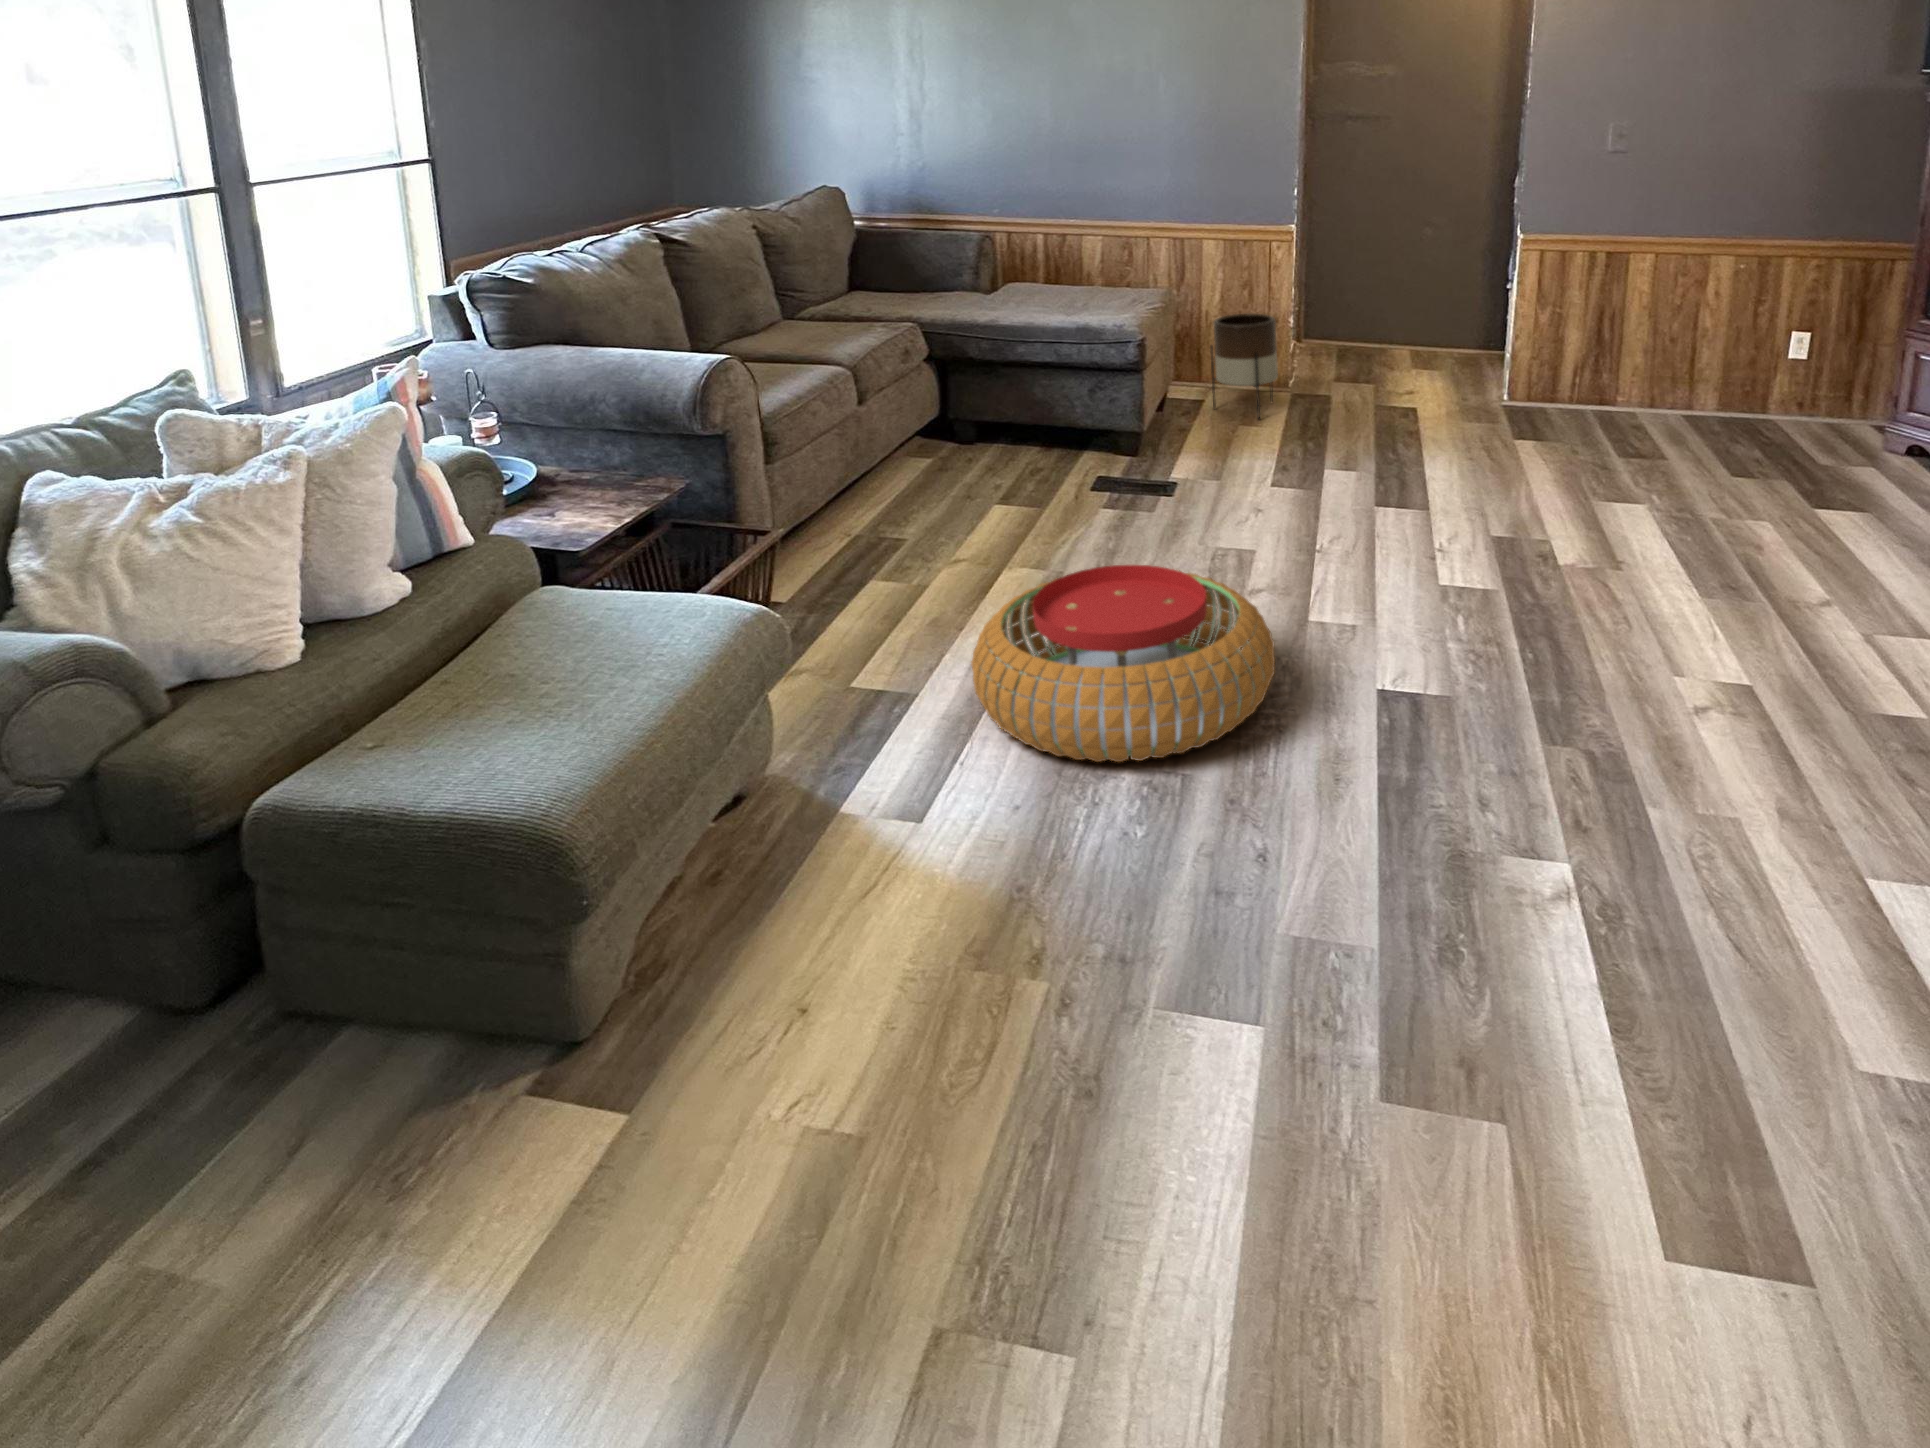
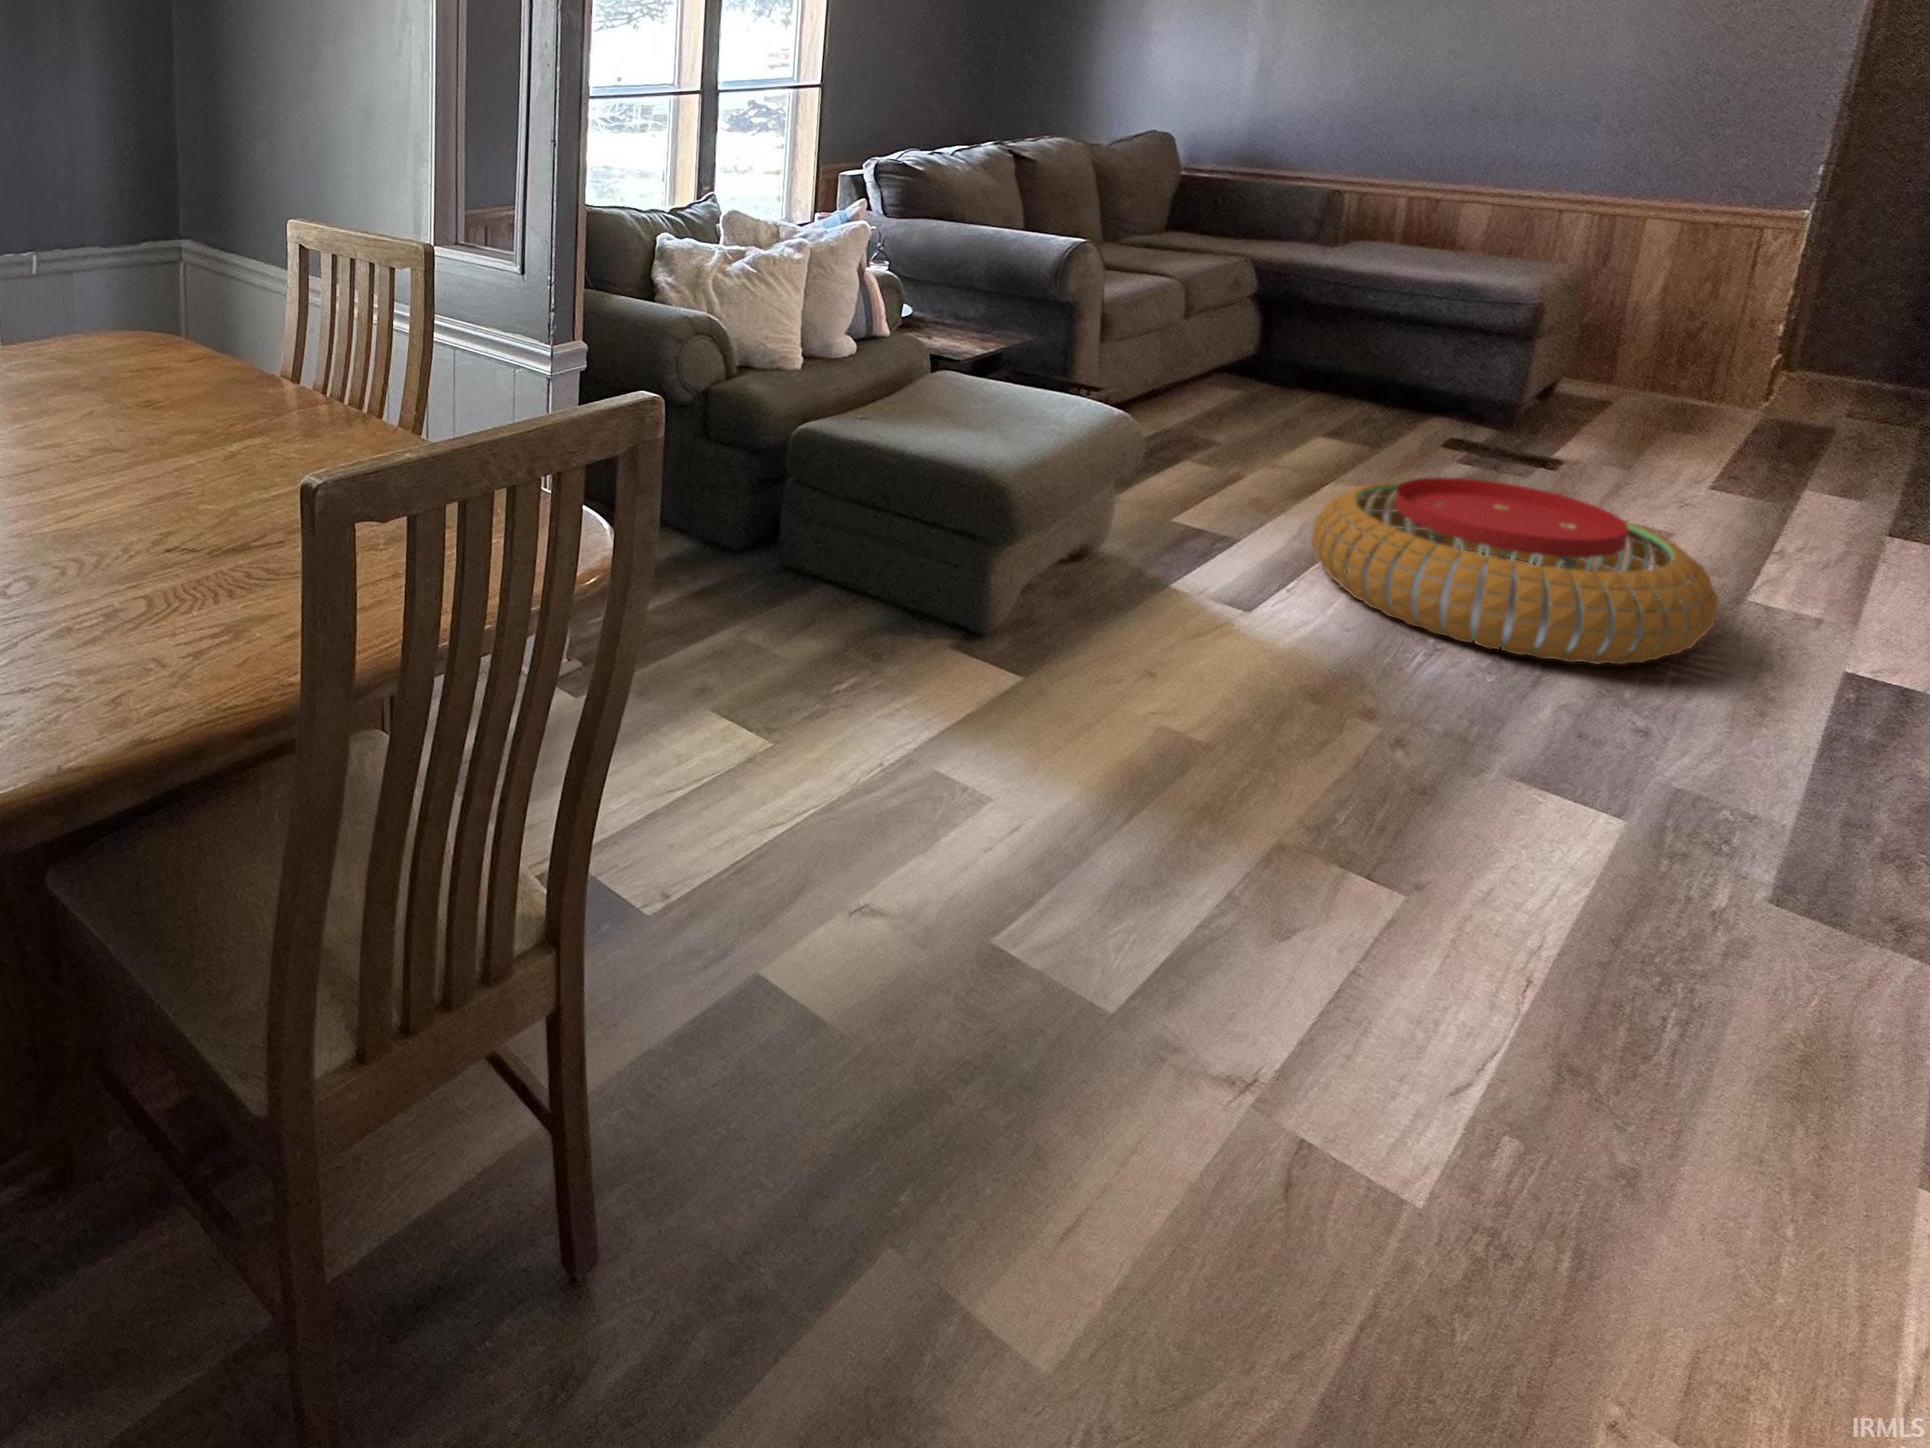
planter: present [1210,313,1278,418] -> none [1597,301,1721,416]

